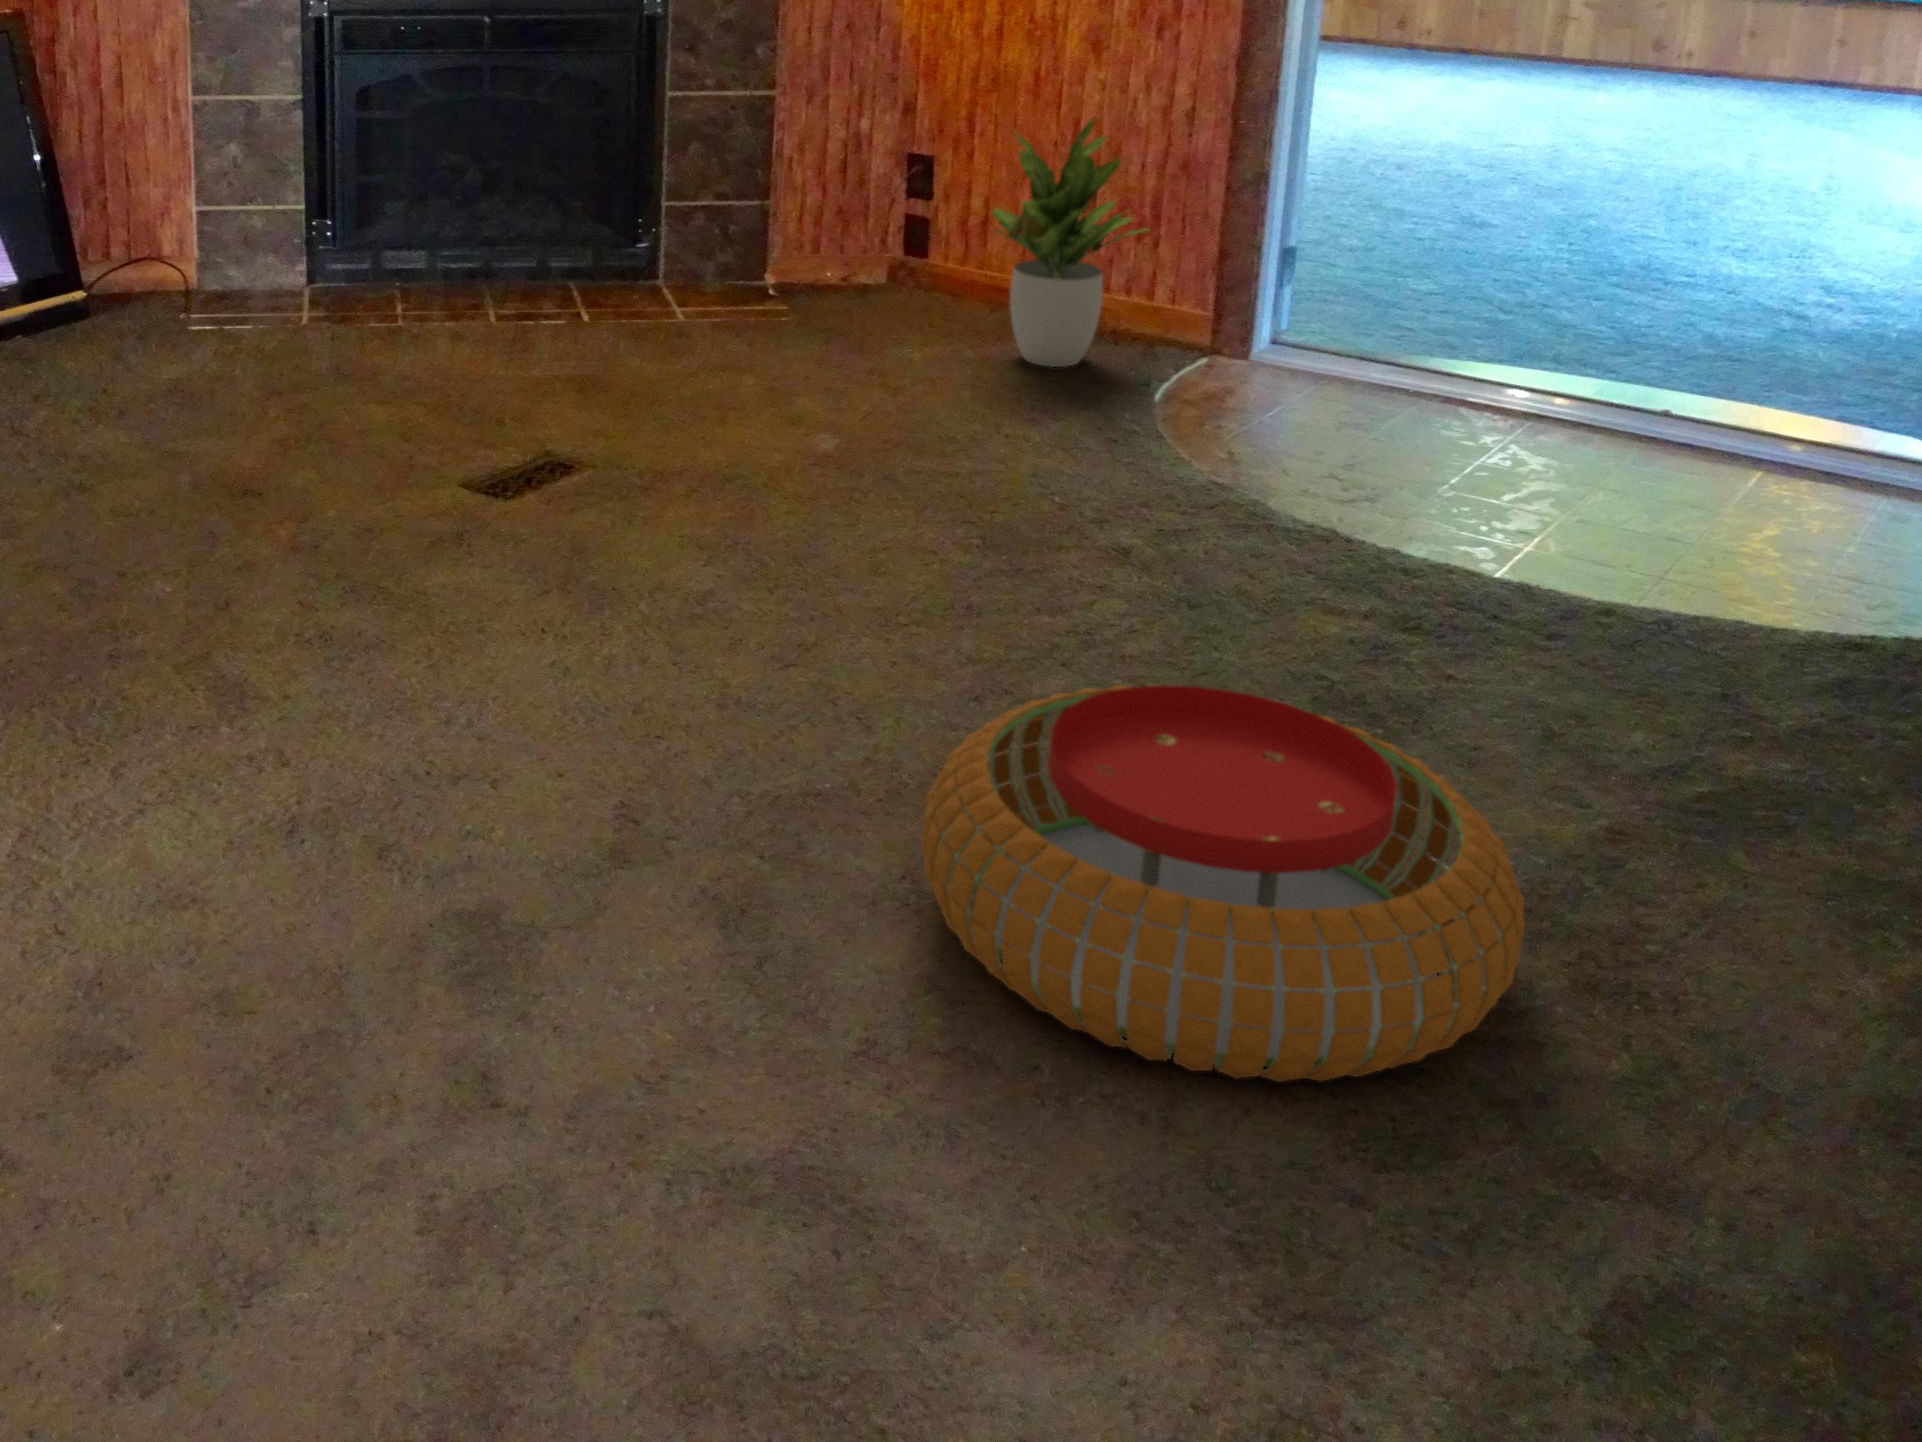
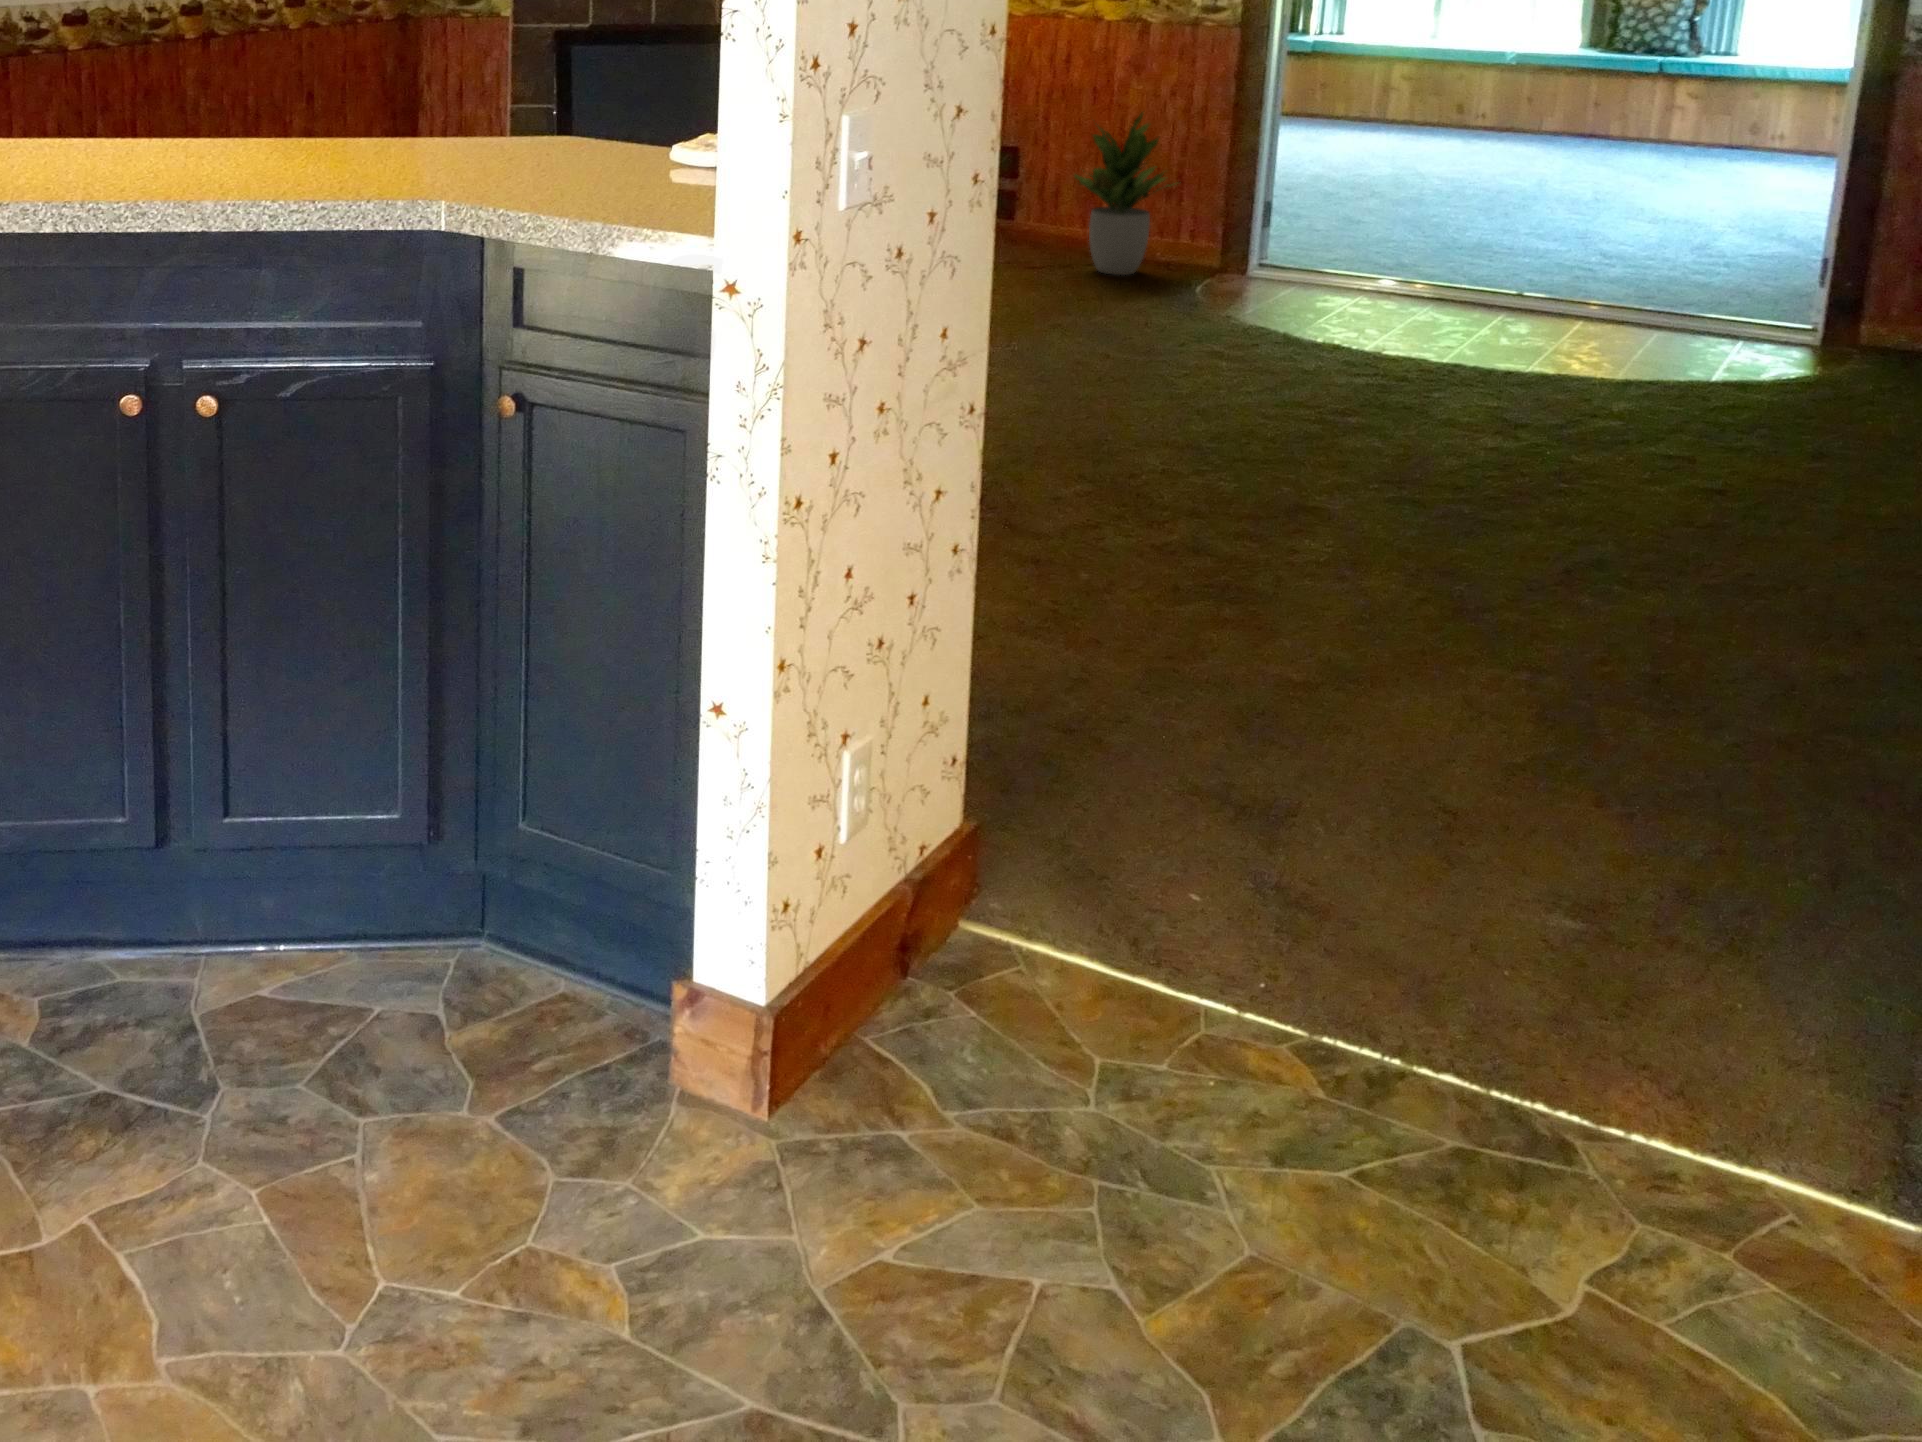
pouf: present [921,685,1525,1082] -> none [1174,347,1474,493]

